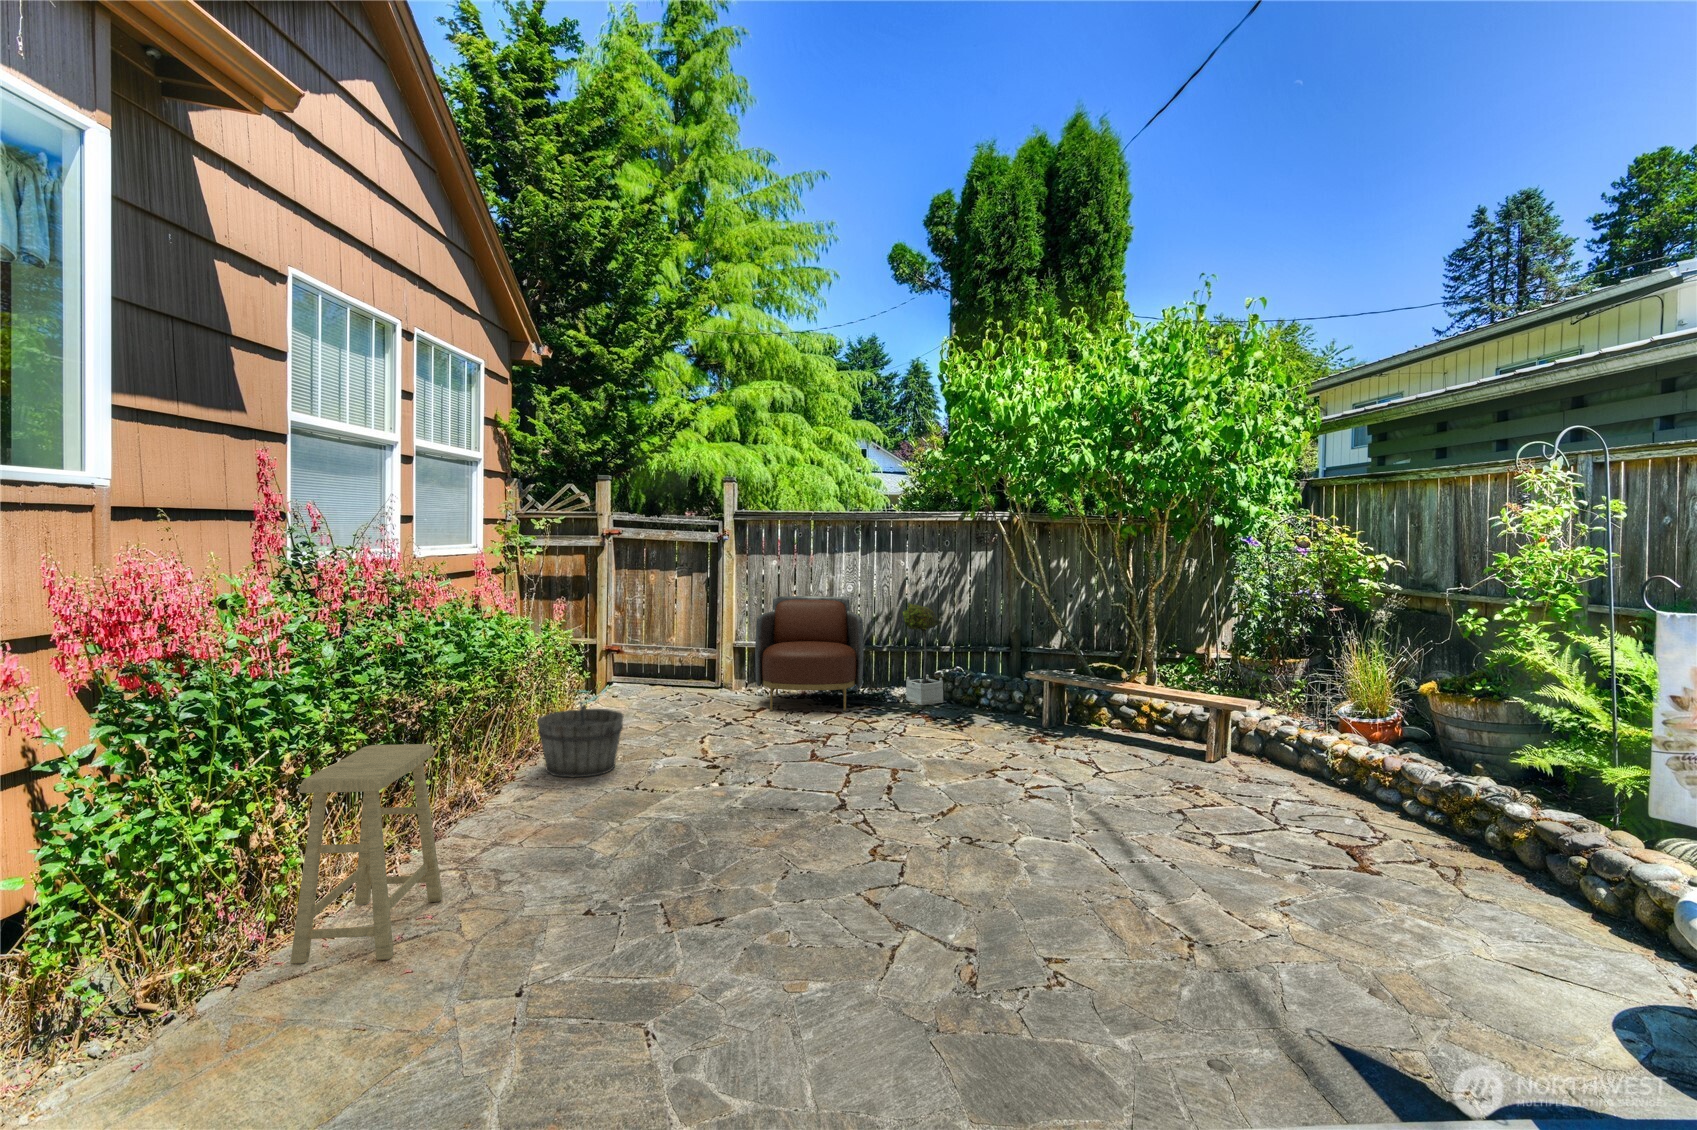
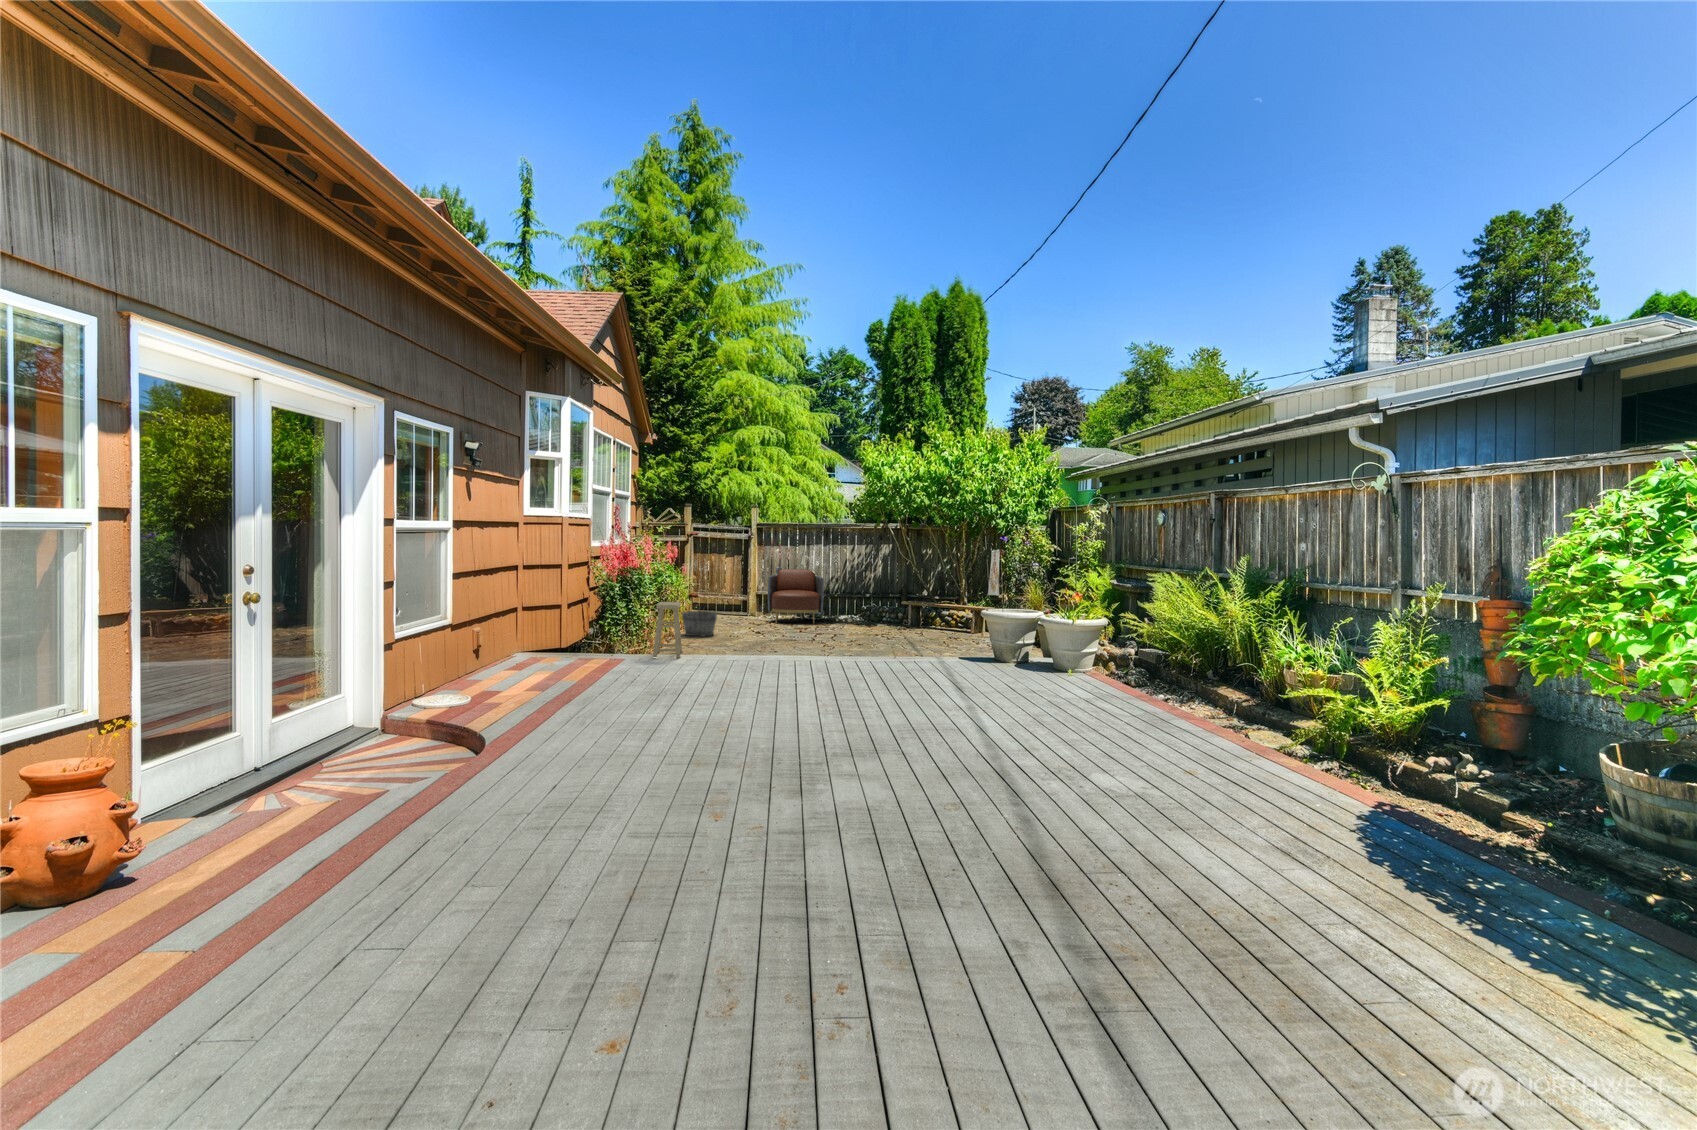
potted tree: present [903,603,943,705] -> none [844,570,865,623]

